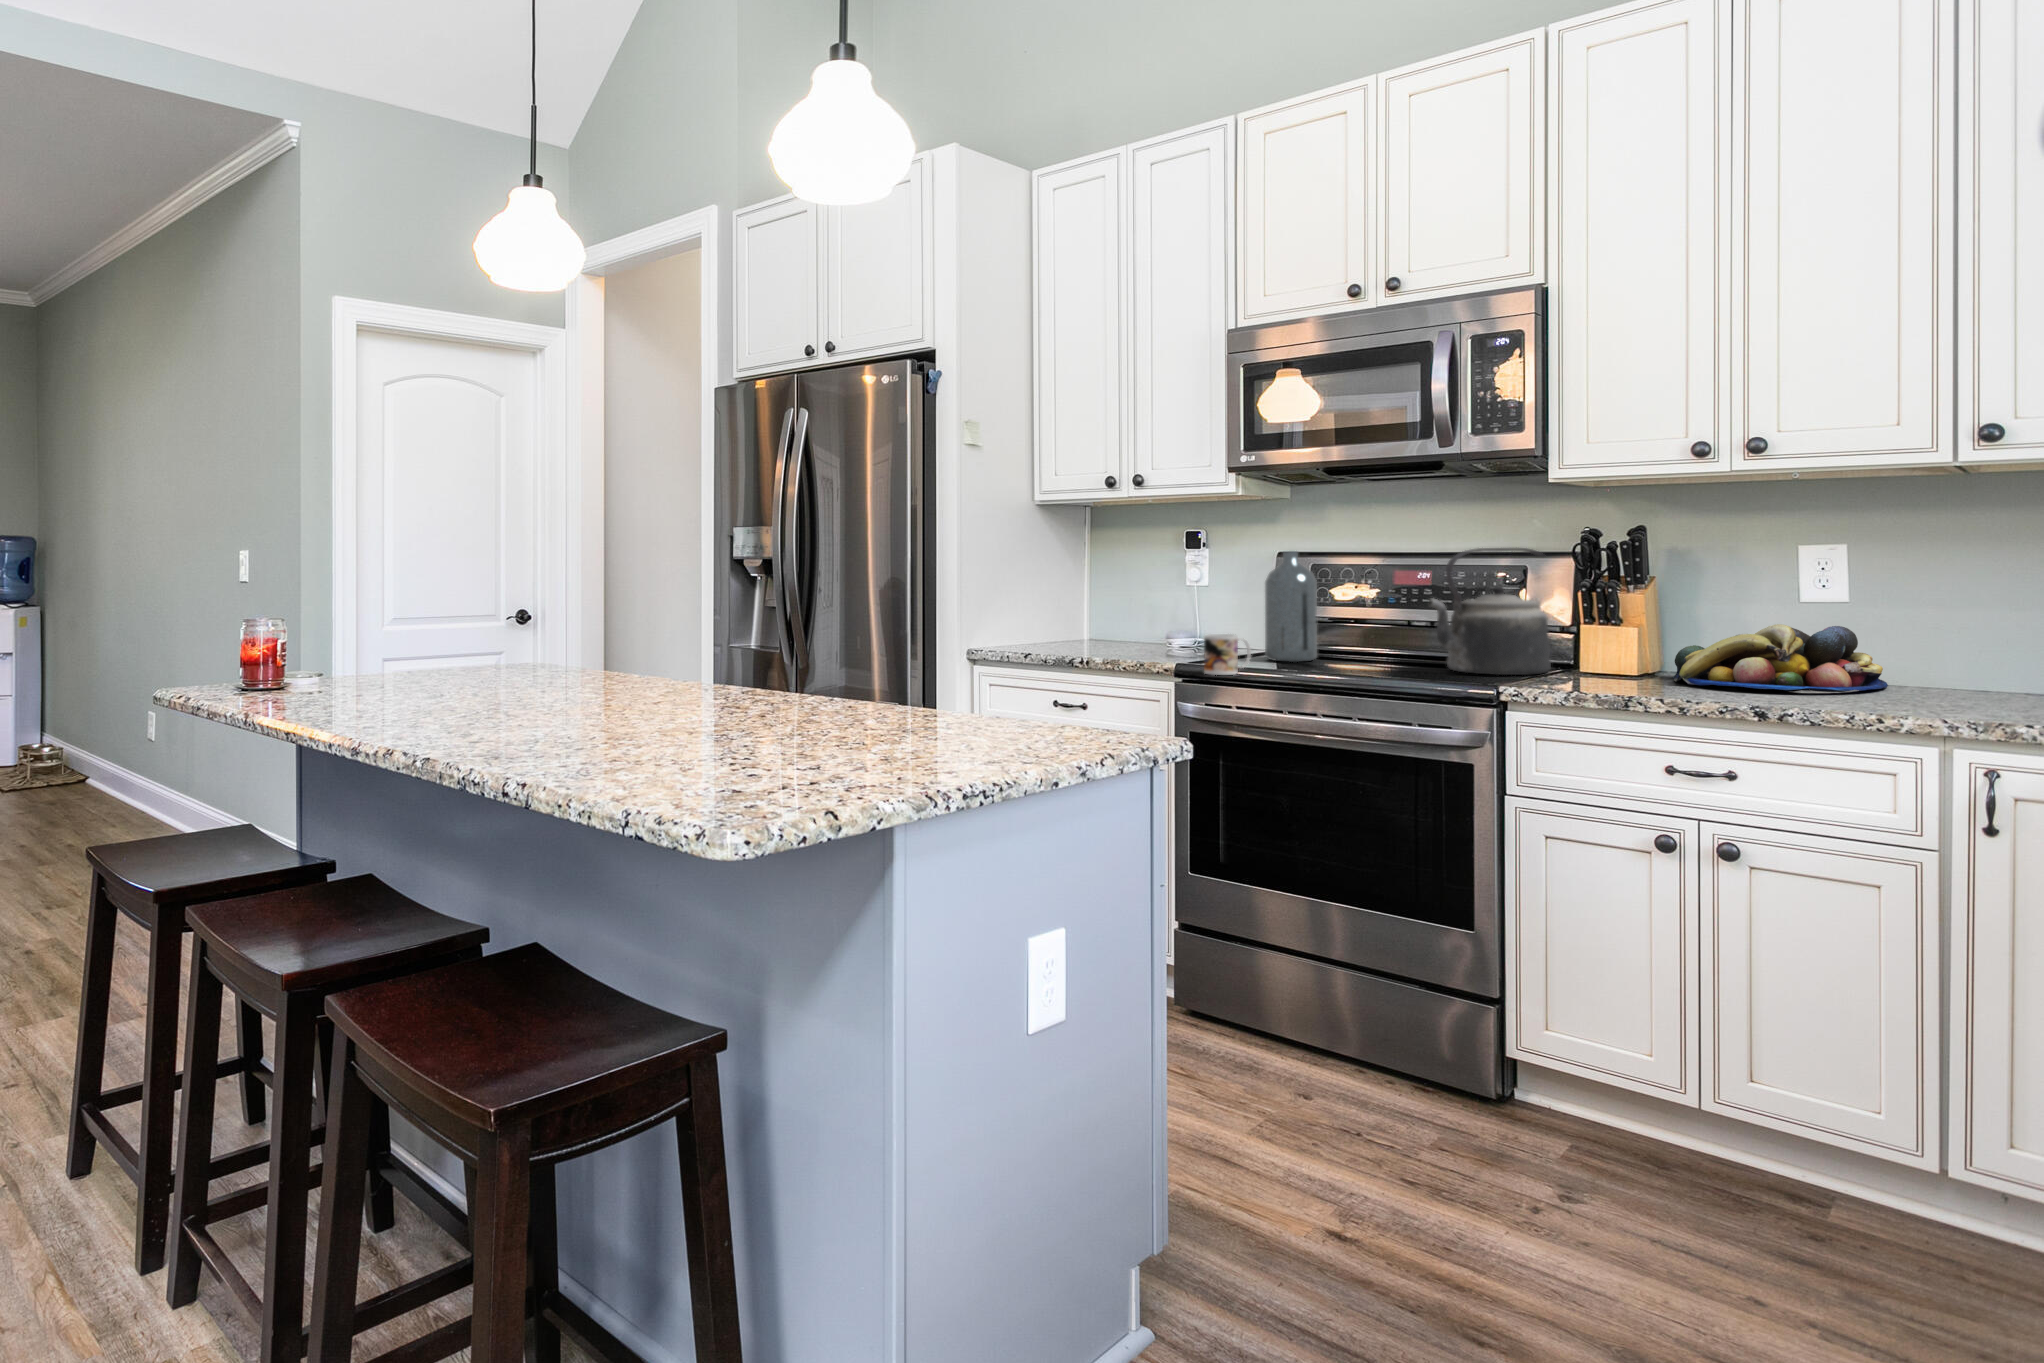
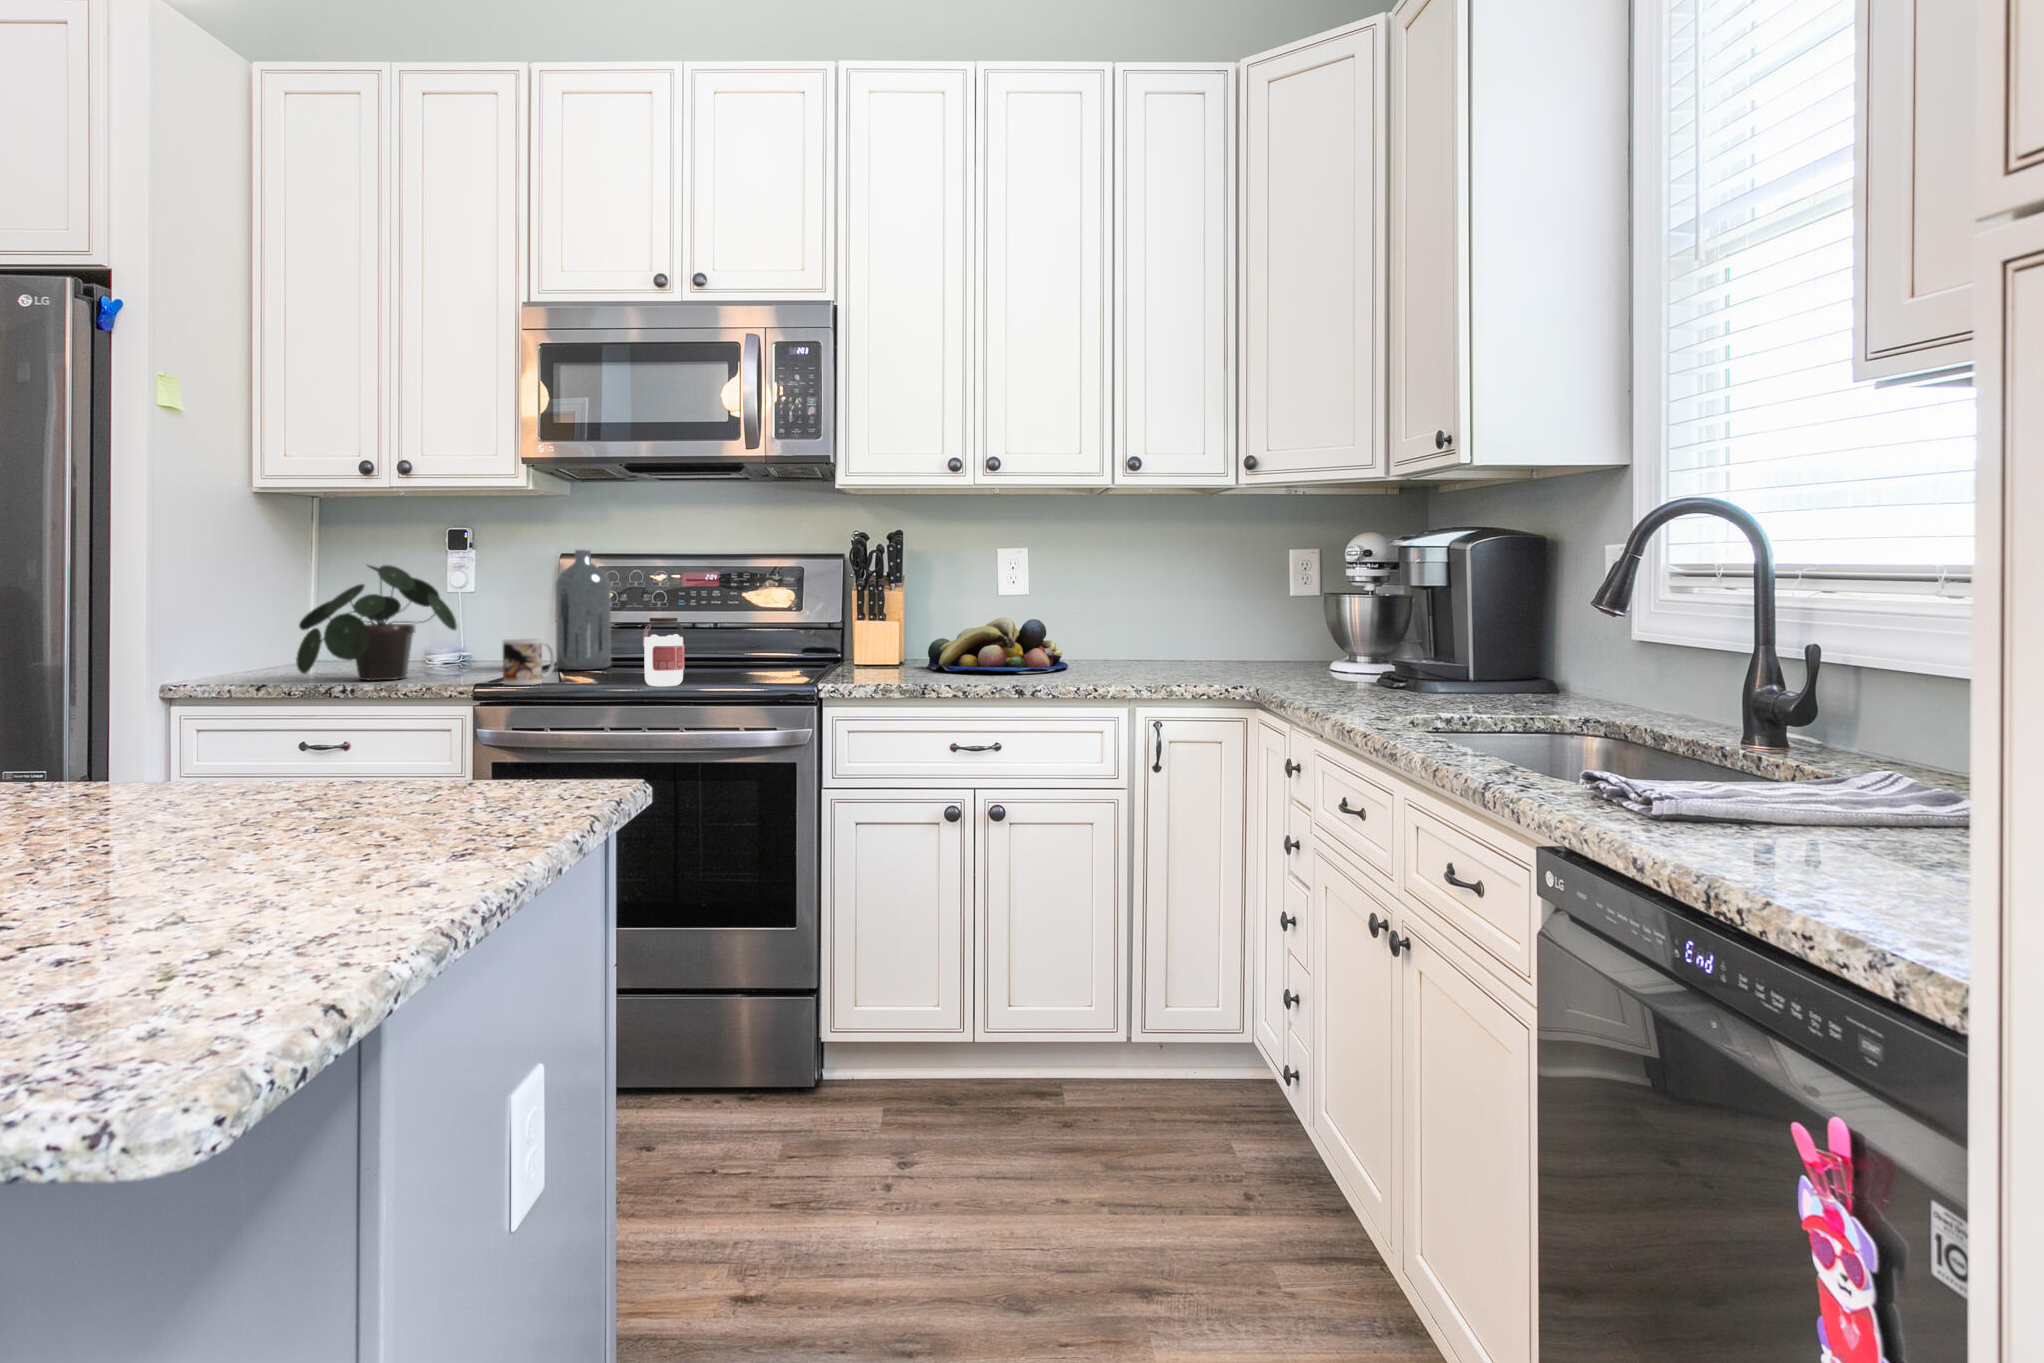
kettle: present [1429,547,1551,675] -> none [732,549,833,672]
potted plant: none [1056,570,1177,664] -> present [296,565,457,680]
jar: none [1321,620,1363,685] -> present [643,618,685,686]

